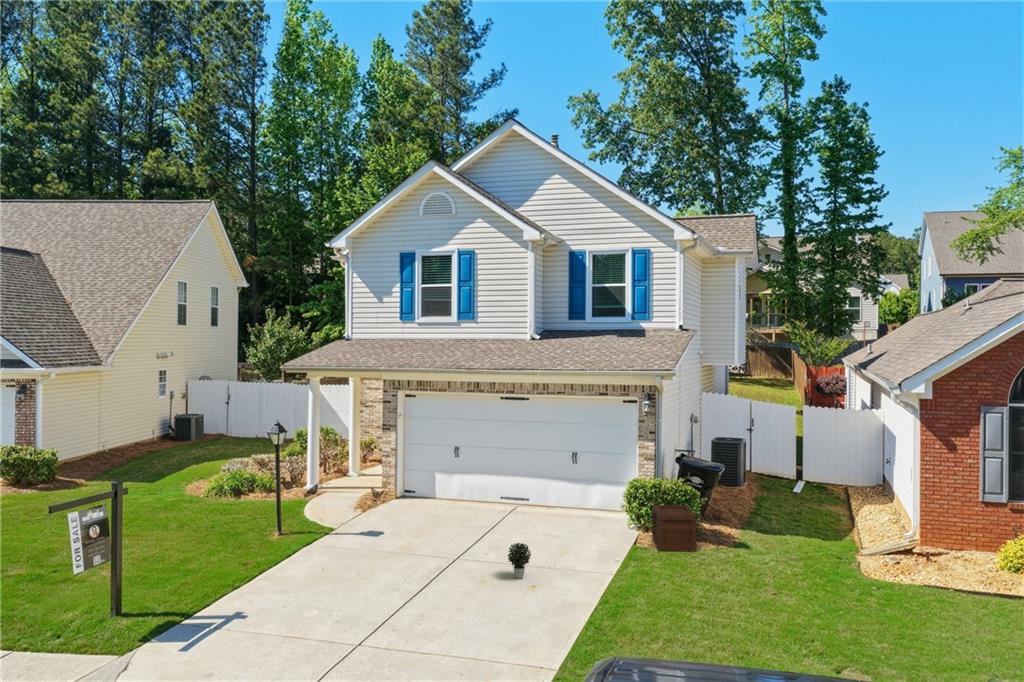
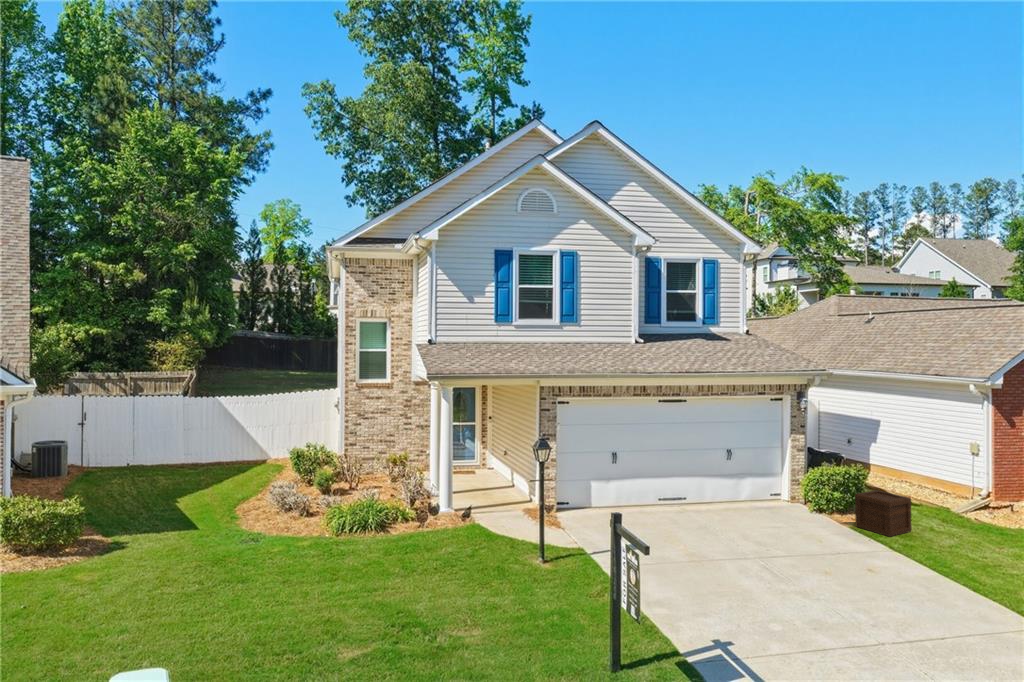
potted plant: present [508,543,531,579] -> none [867,553,899,594]

